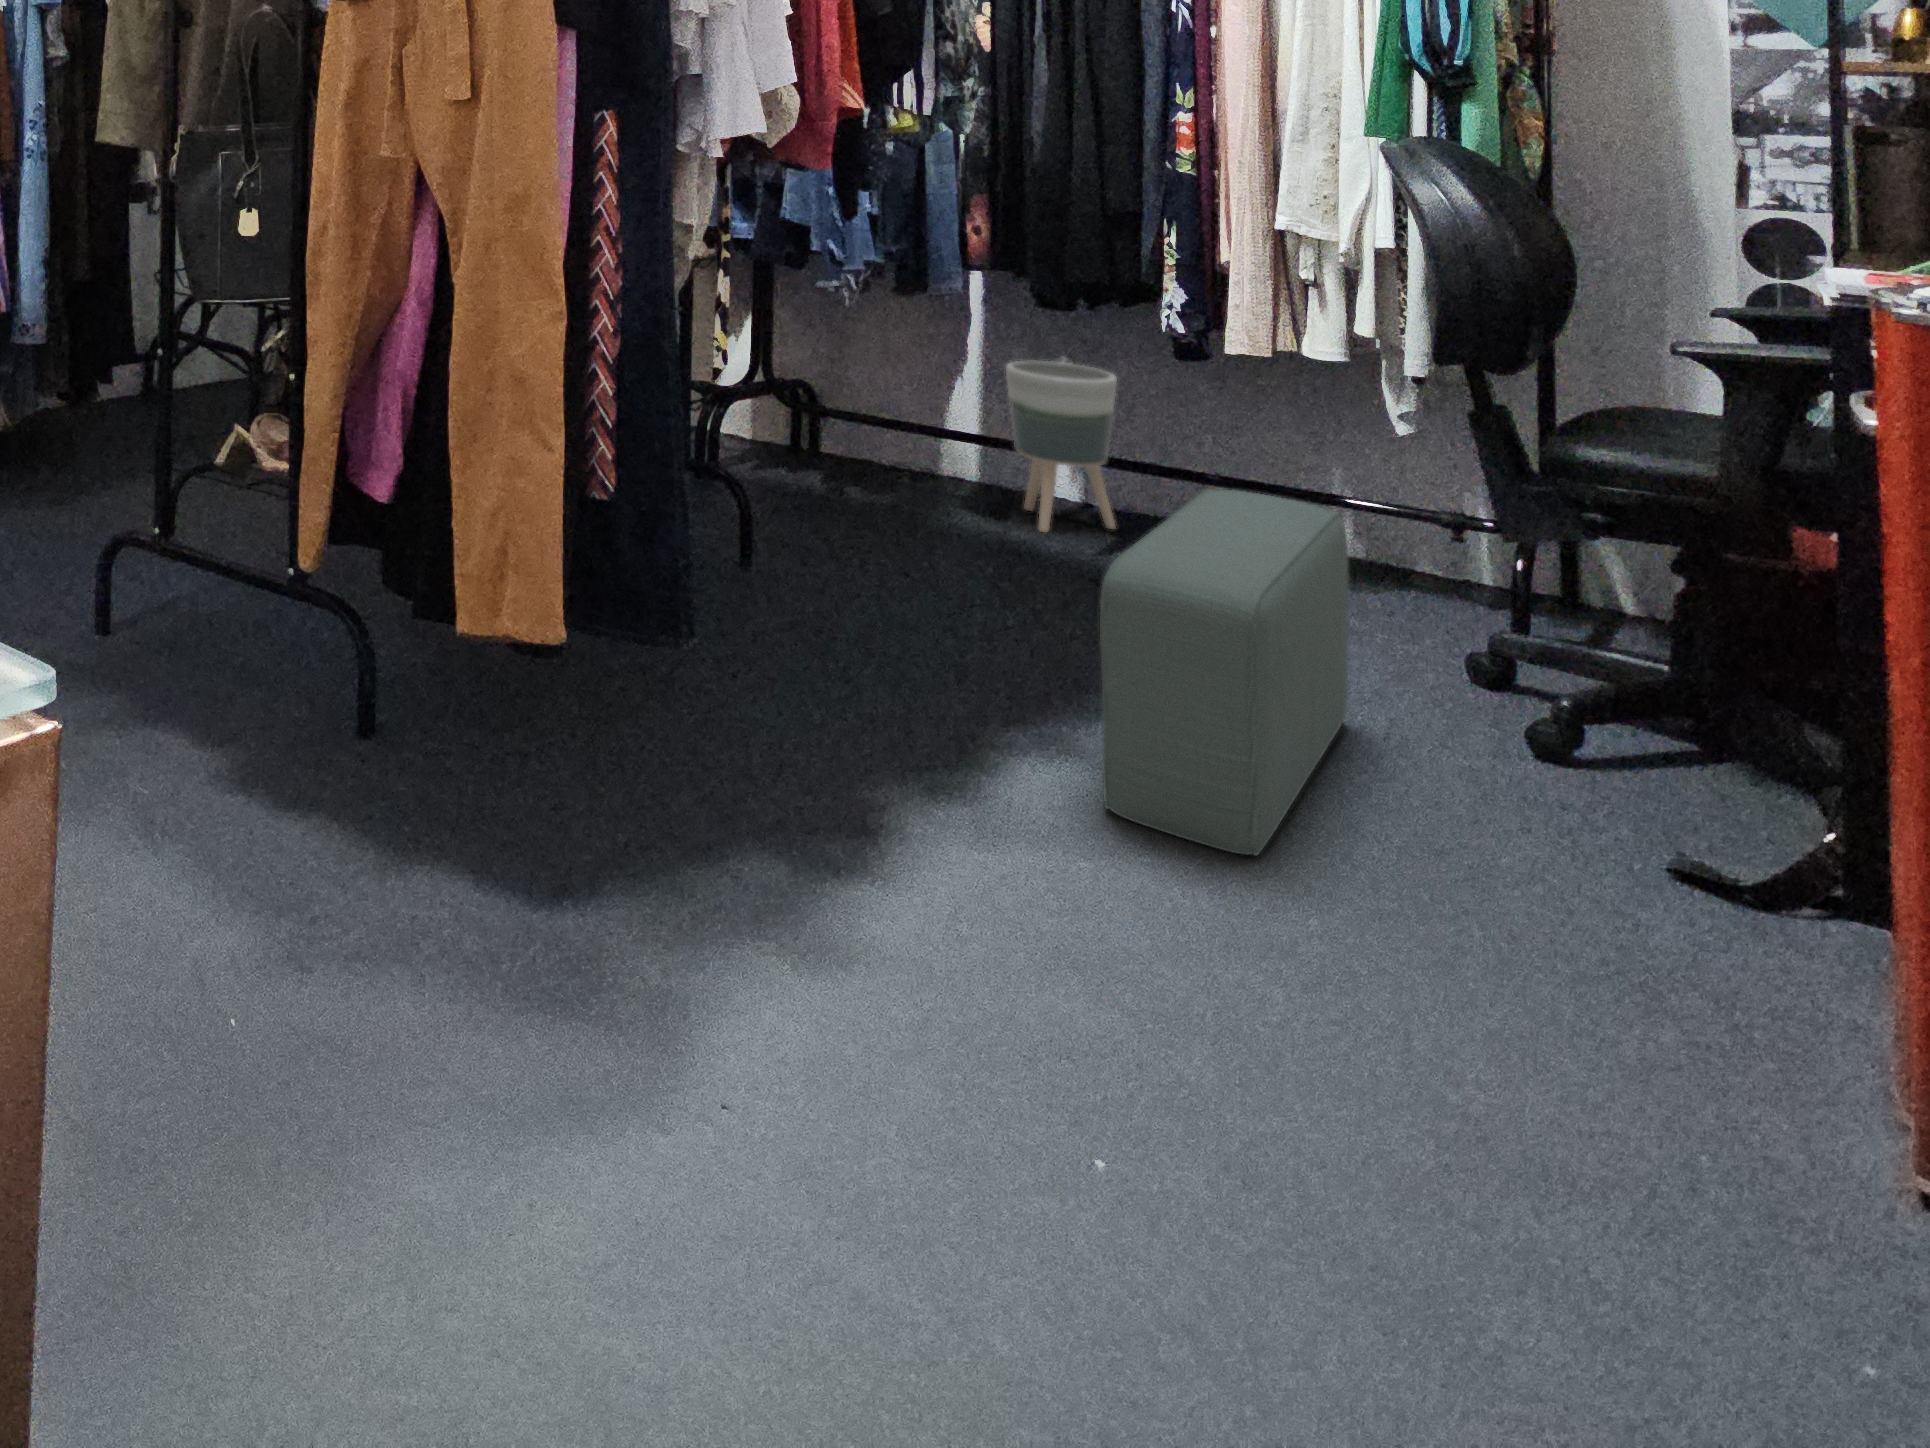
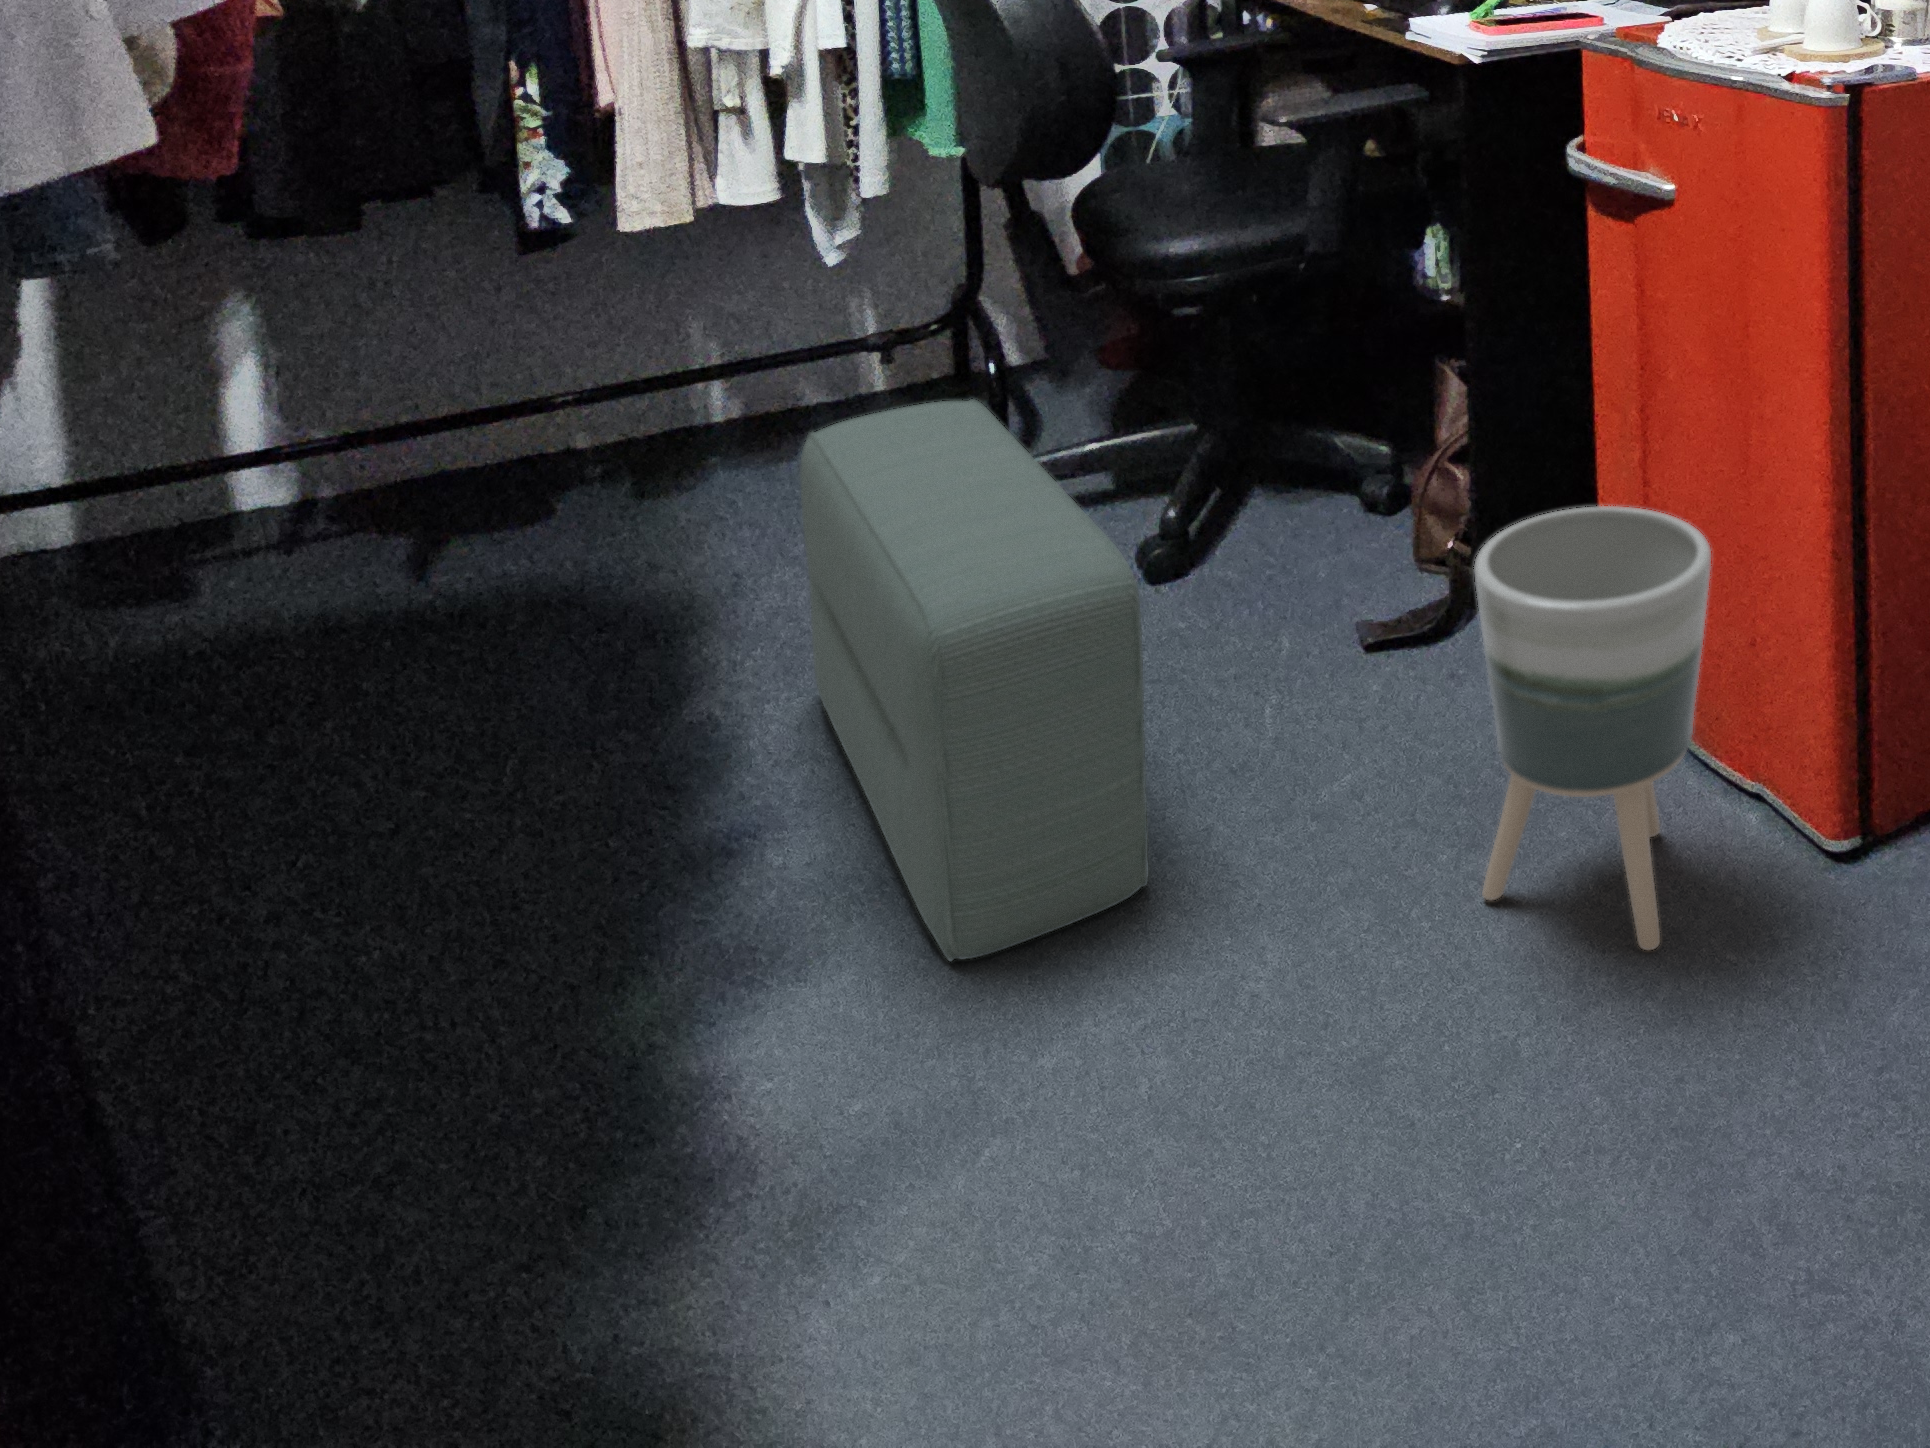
planter: present [1006,361,1117,532] -> present [1474,506,1711,950]

